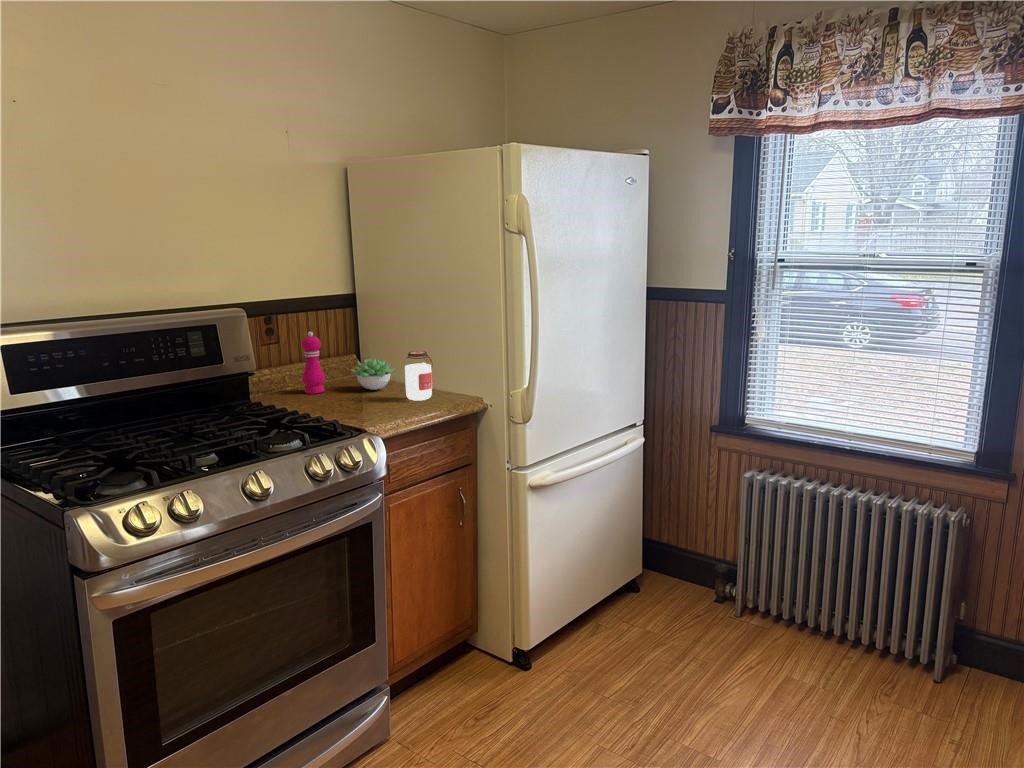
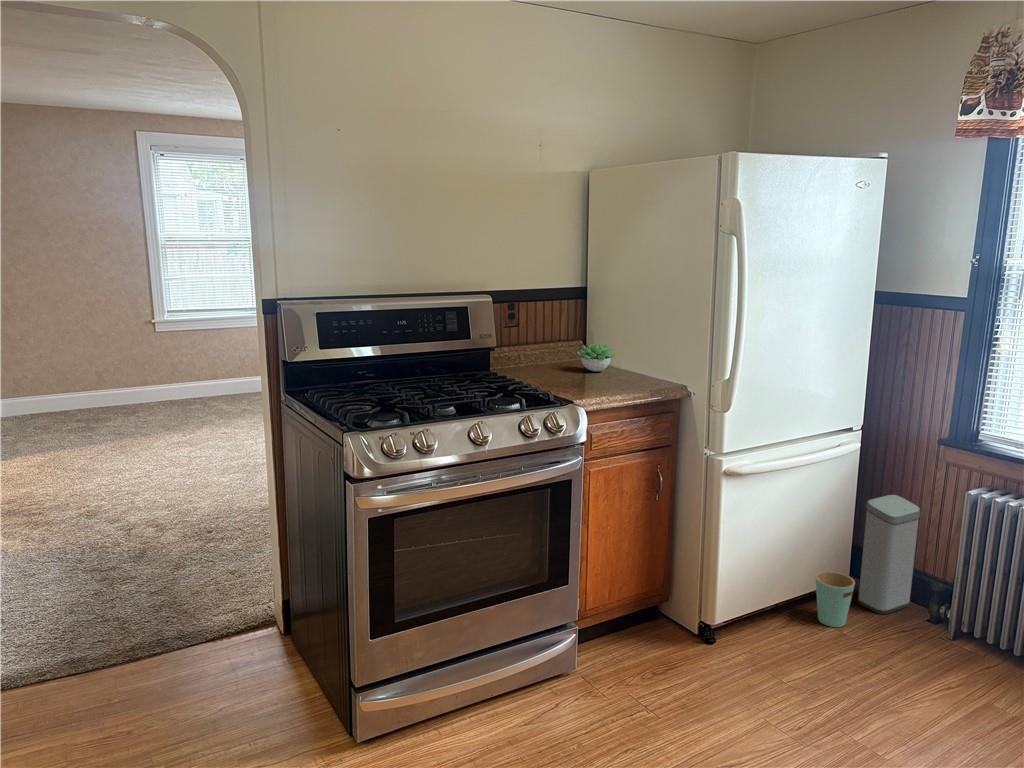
pepper mill: present [302,332,325,394] -> none [535,317,554,370]
jar: present [404,351,433,401] -> none [619,339,645,384]
trash can: none [615,485,699,626] -> present [816,495,920,627]

